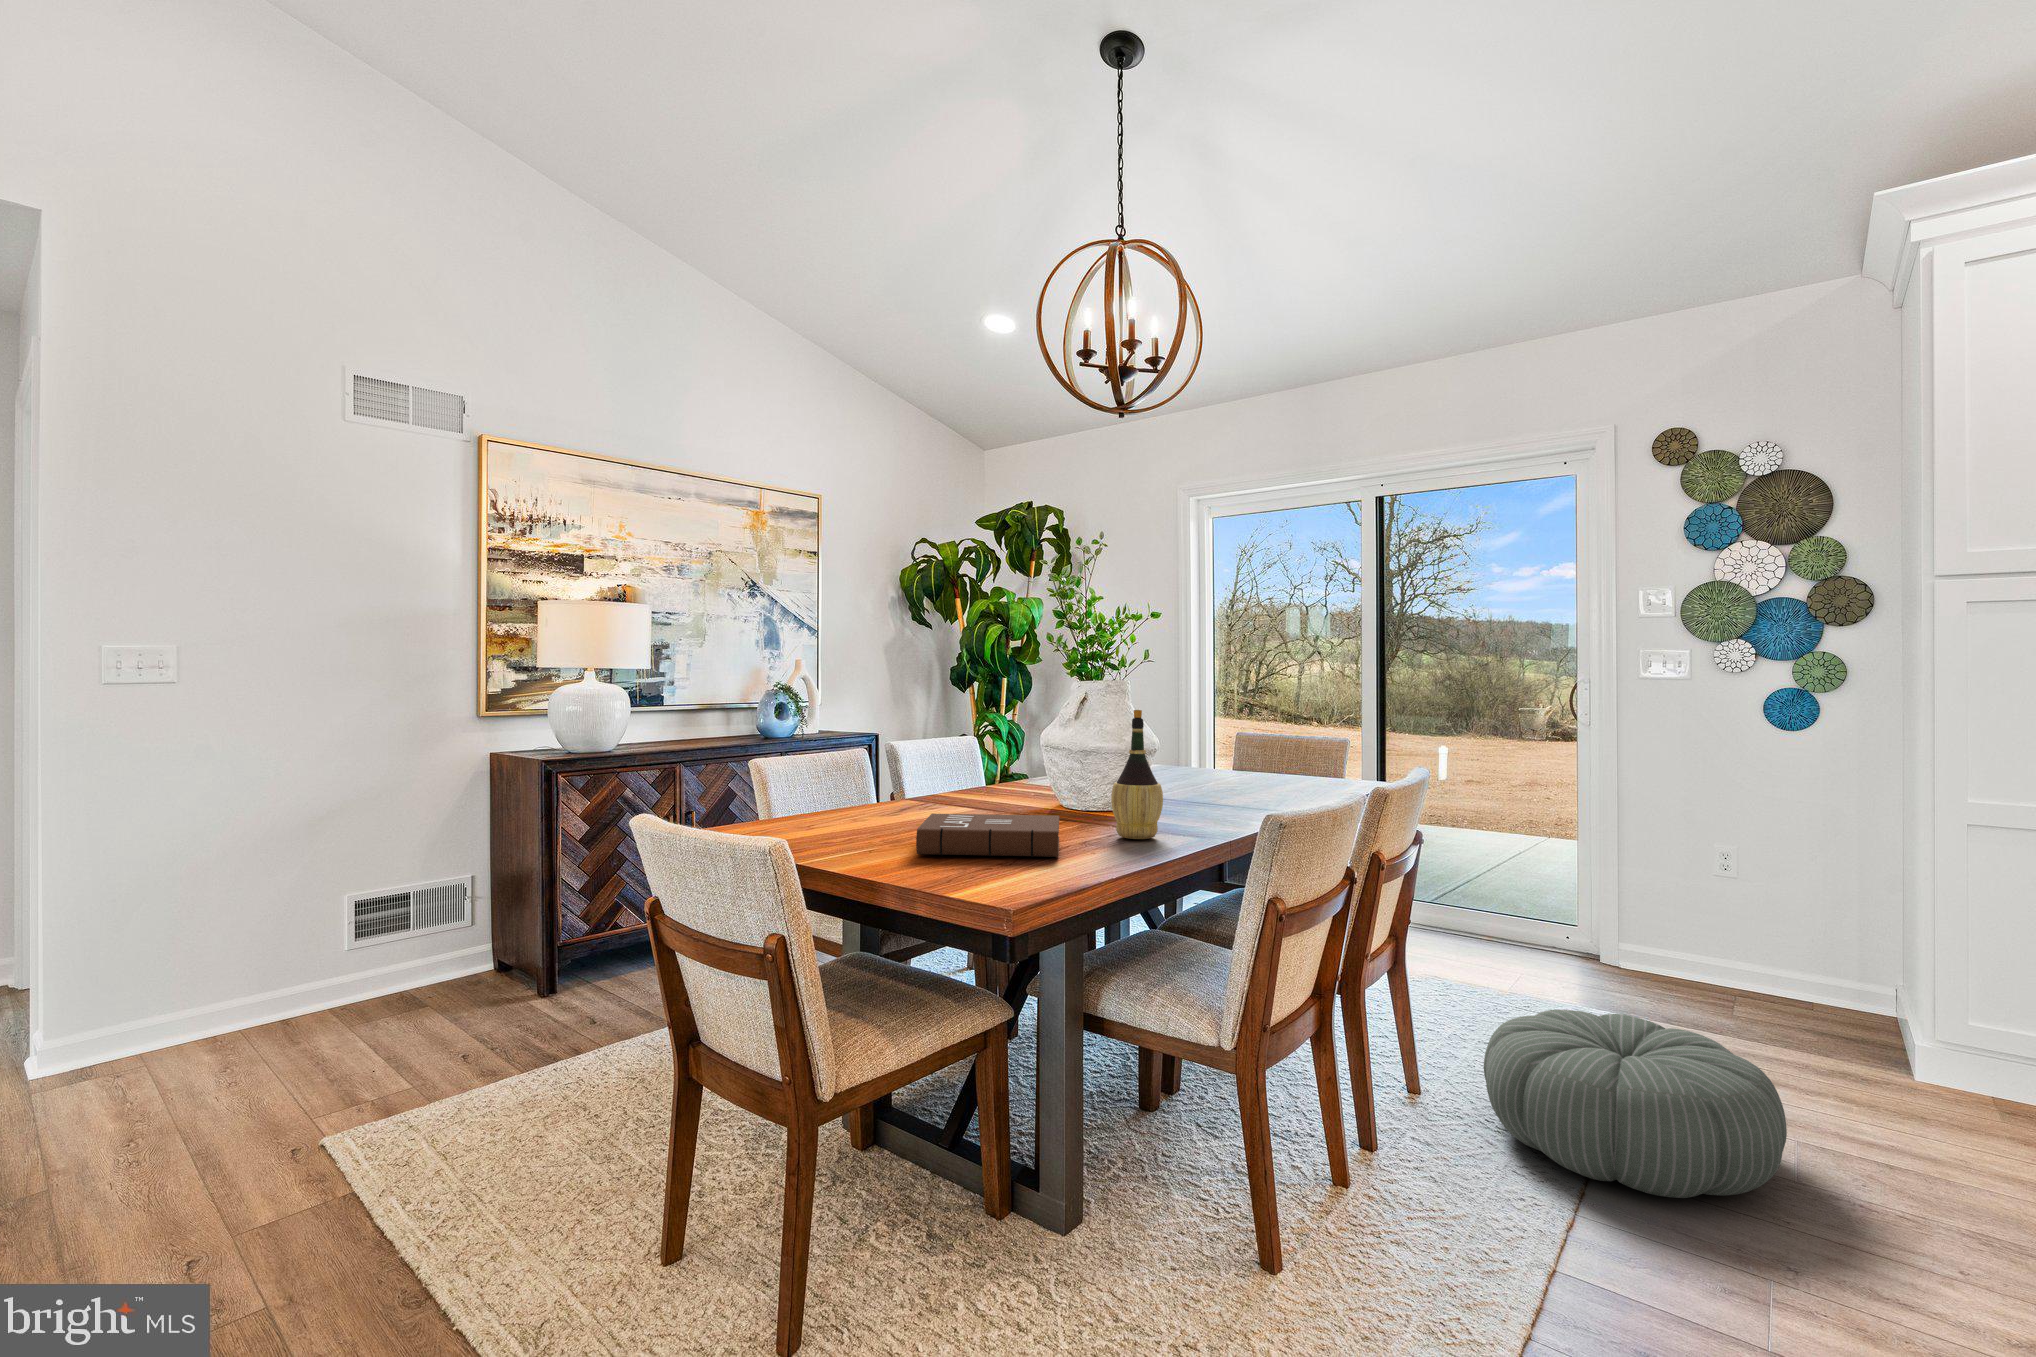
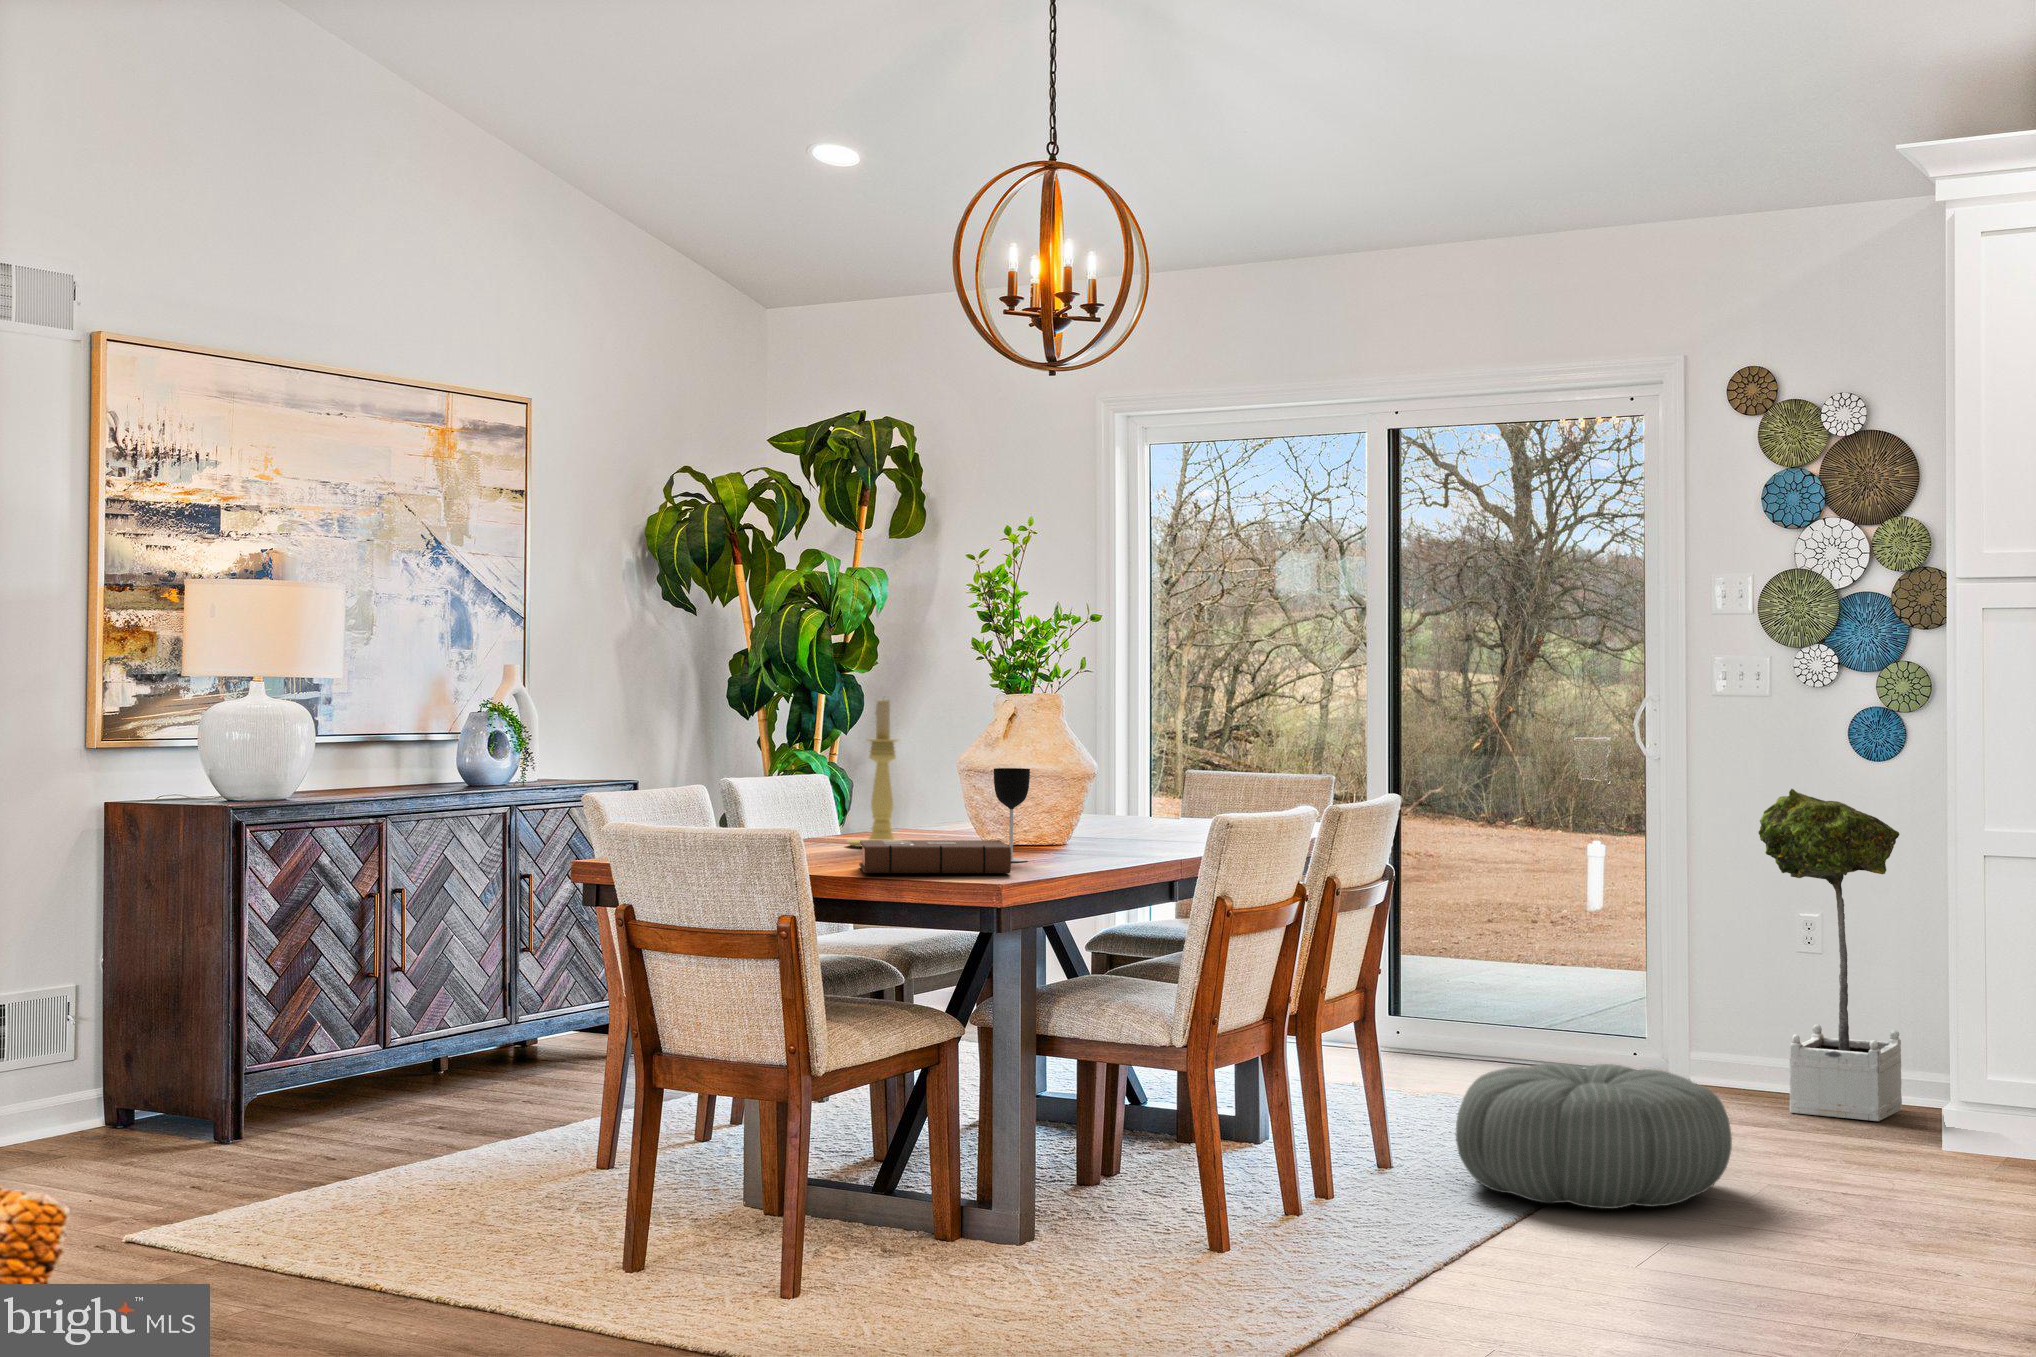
candle holder: none [956,682,1014,804] -> present [847,699,898,847]
wine bottle: present [1111,710,1163,839] -> none [1055,725,1111,864]
wine glass: none [1060,746,1092,830] -> present [994,768,1030,861]
potted tree: none [1692,753,1832,1029] -> present [1758,789,1902,1121]

